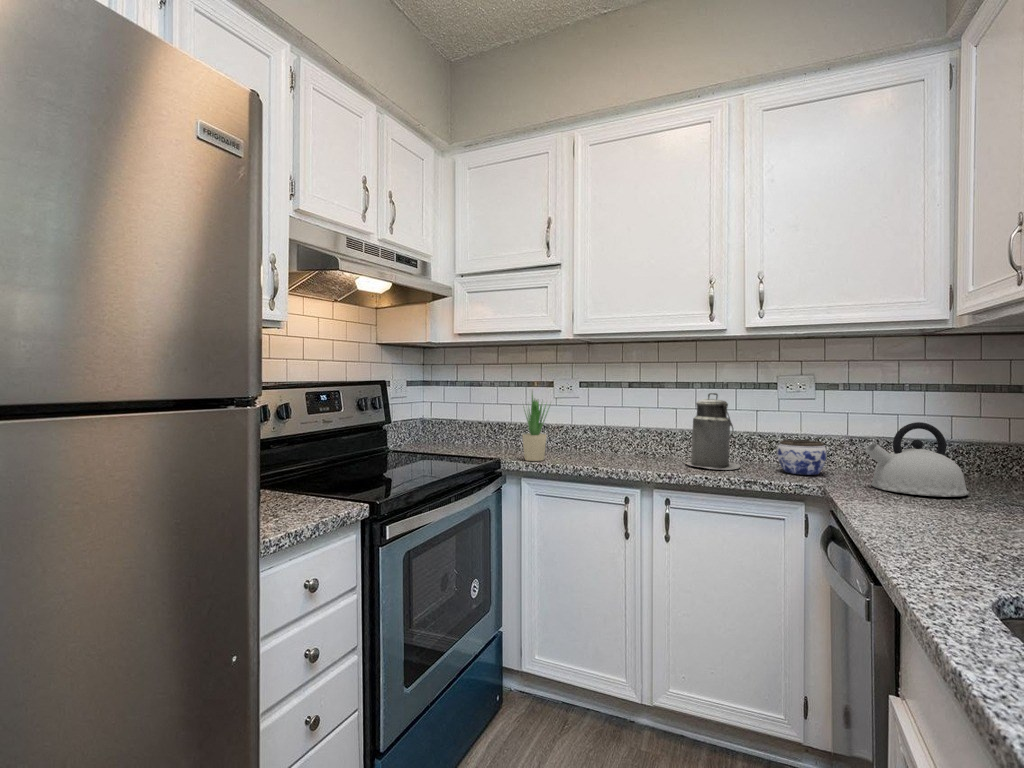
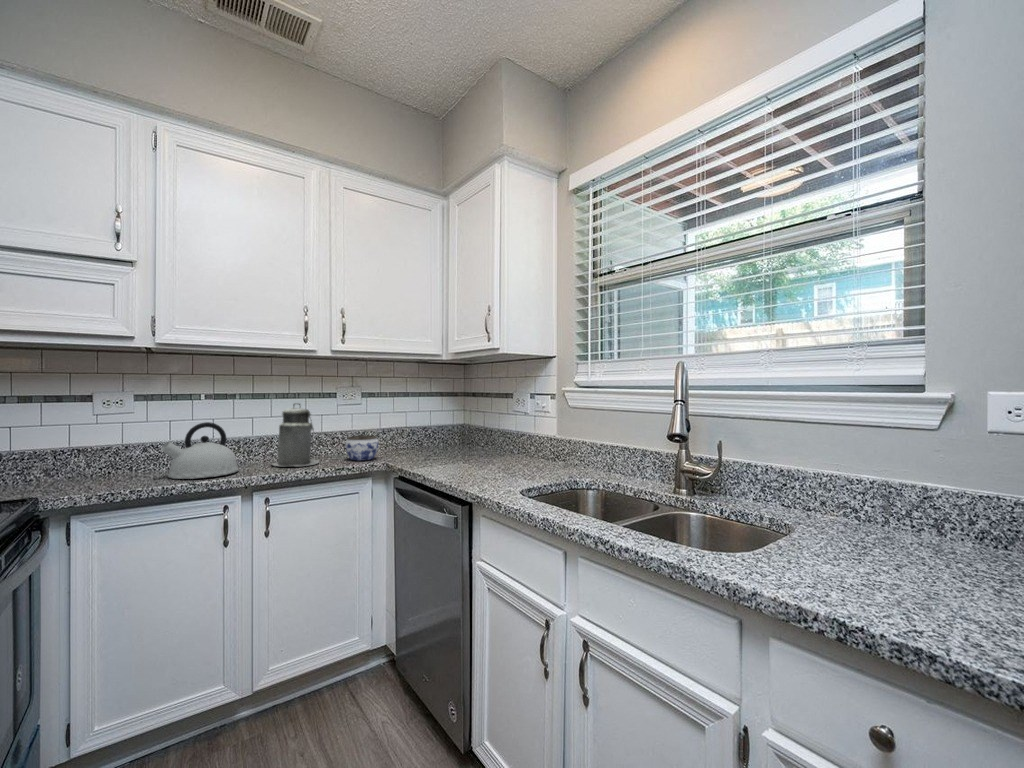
potted plant: present [522,393,551,461] -> none [68,404,117,491]
kettle: present [866,422,969,497] -> present [161,422,239,479]

